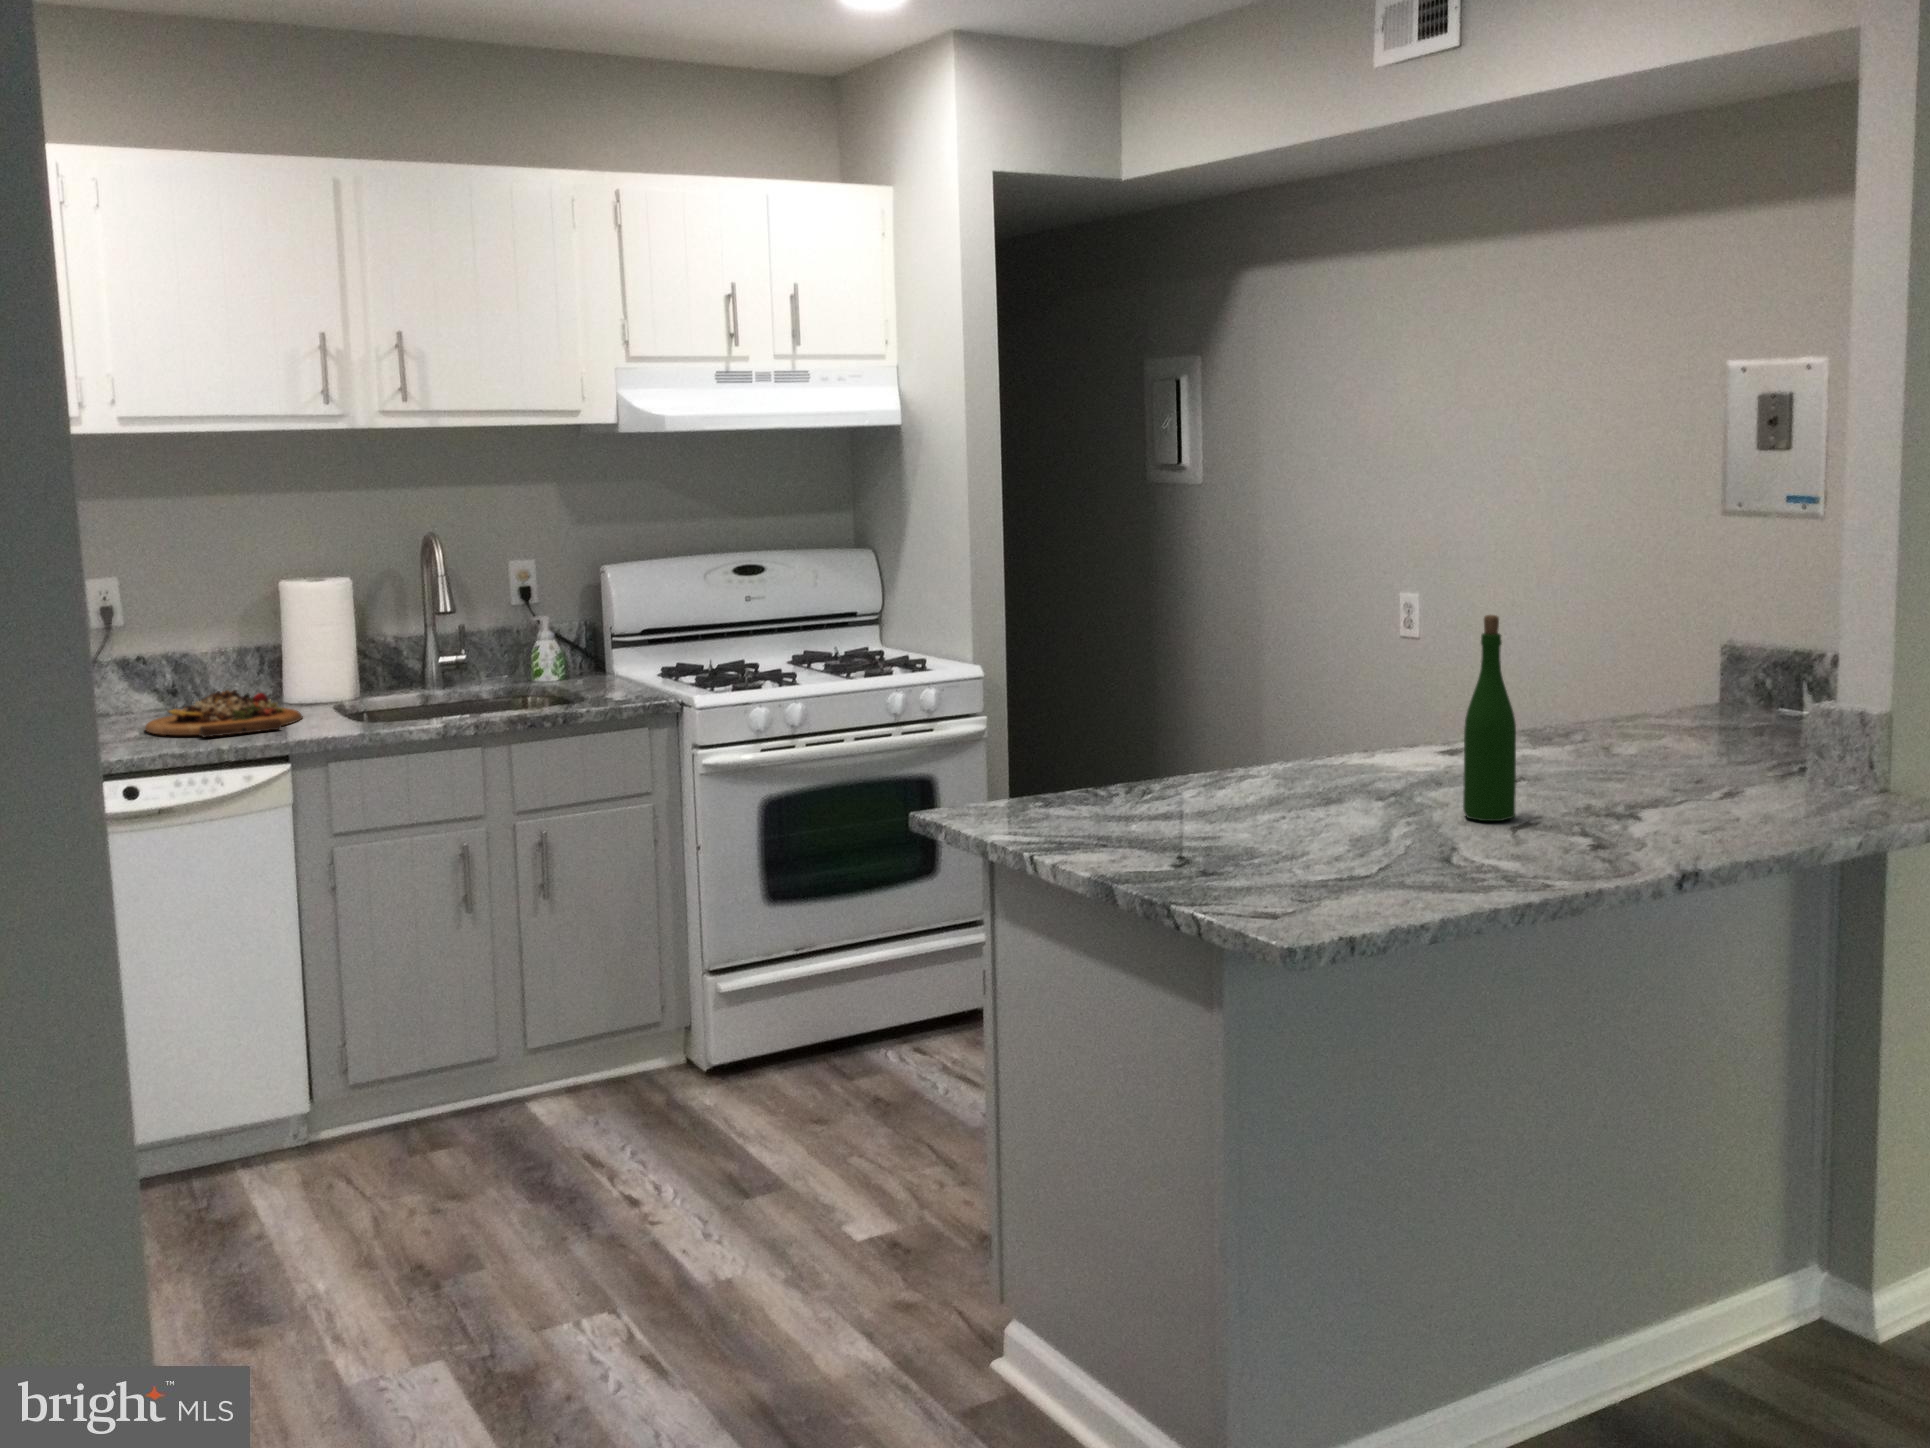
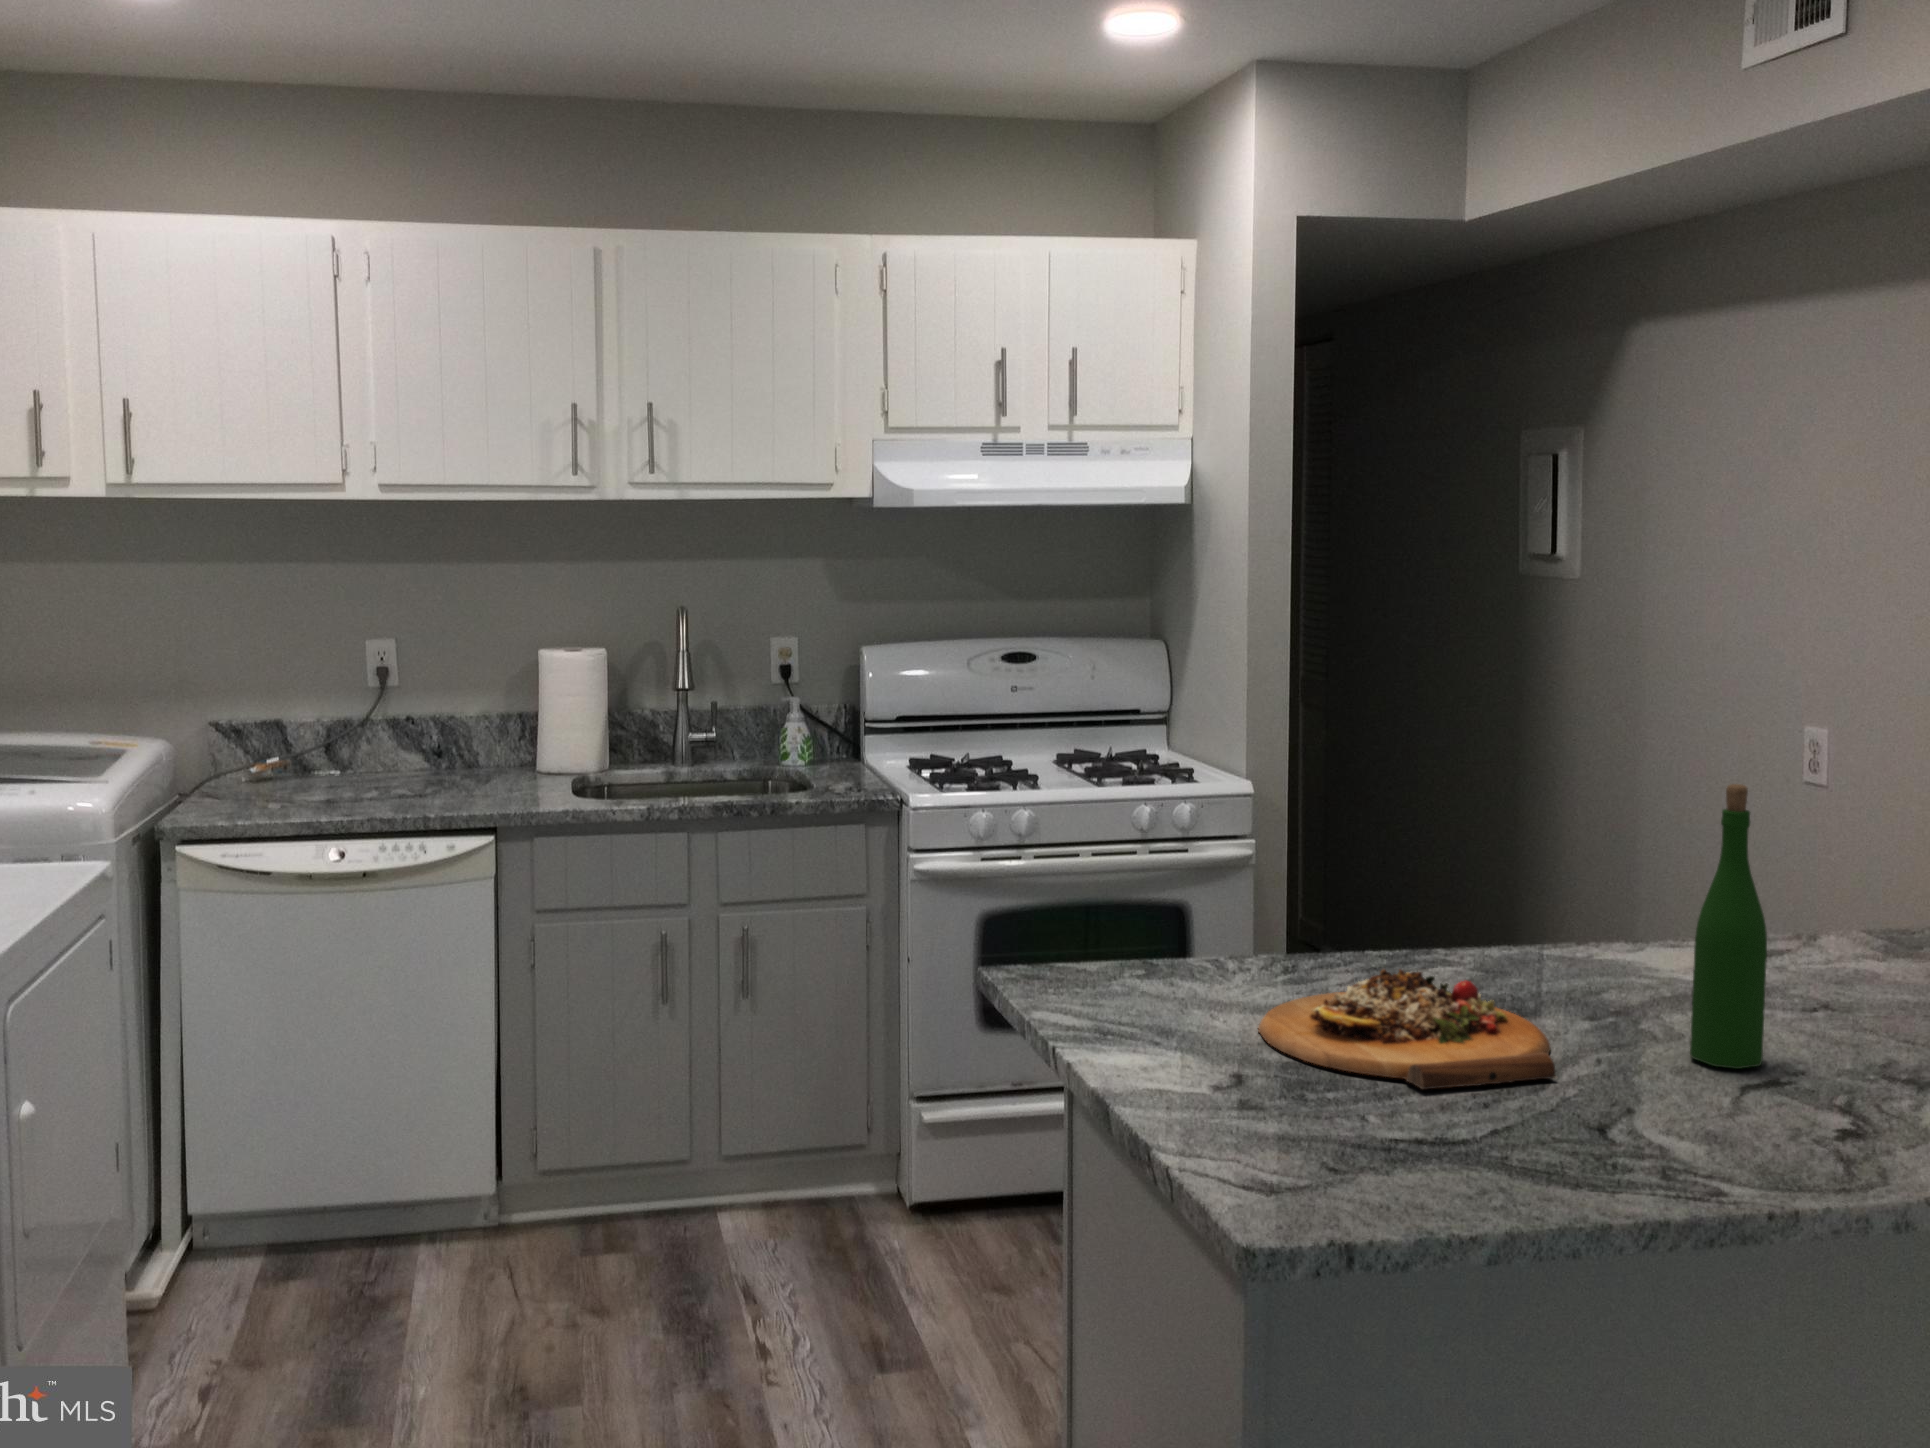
cutting board: present [145,690,303,737] -> present [1258,969,1556,1089]

